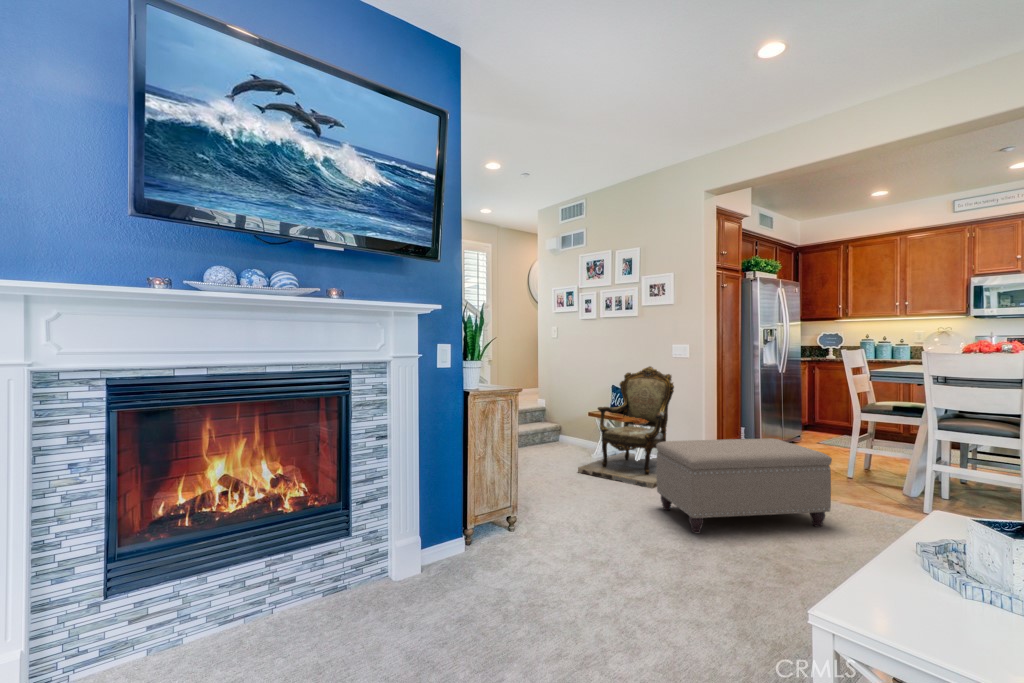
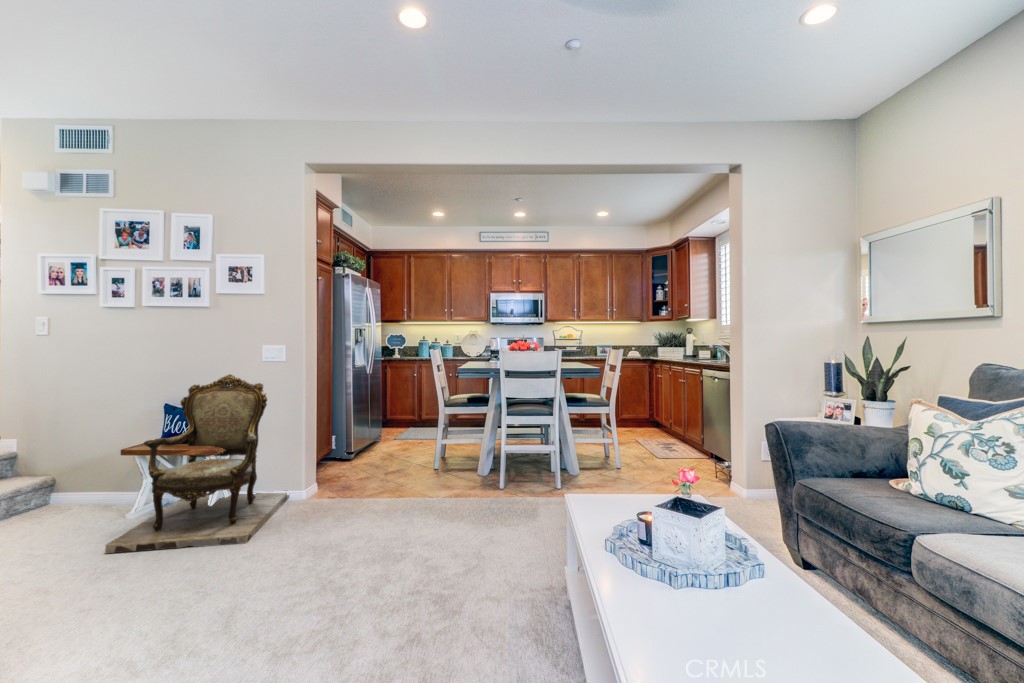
ottoman: present [656,438,832,533] -> none [264,447,458,596]

